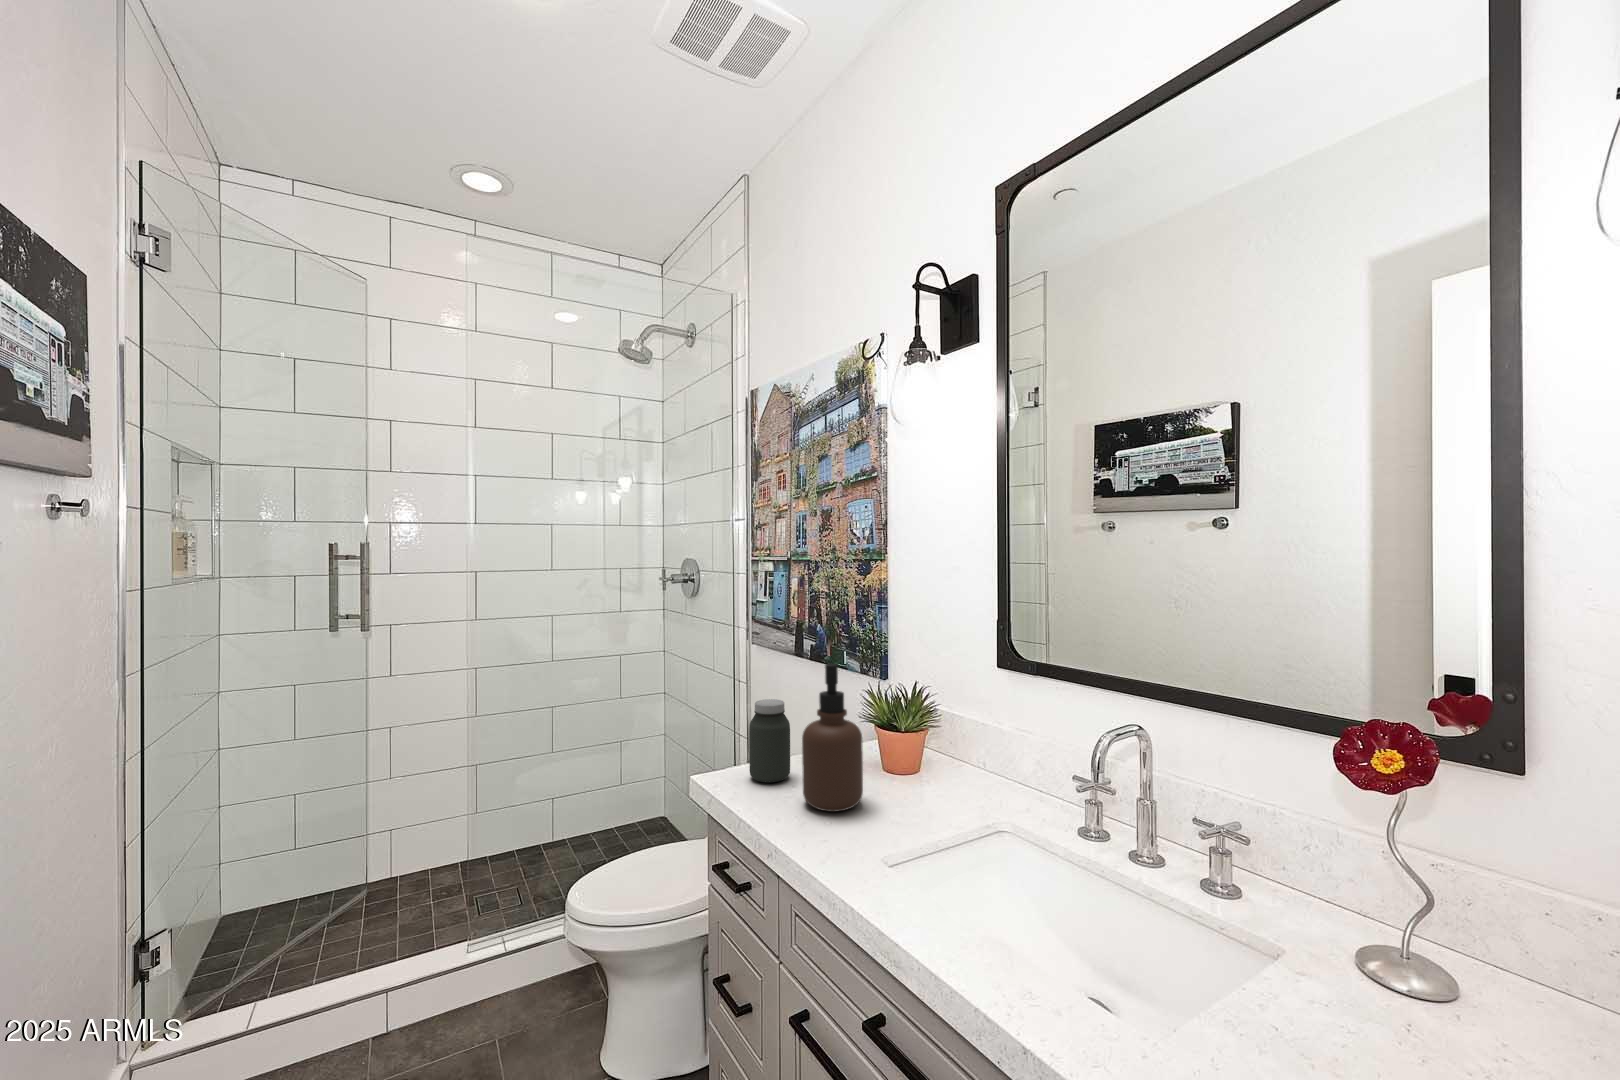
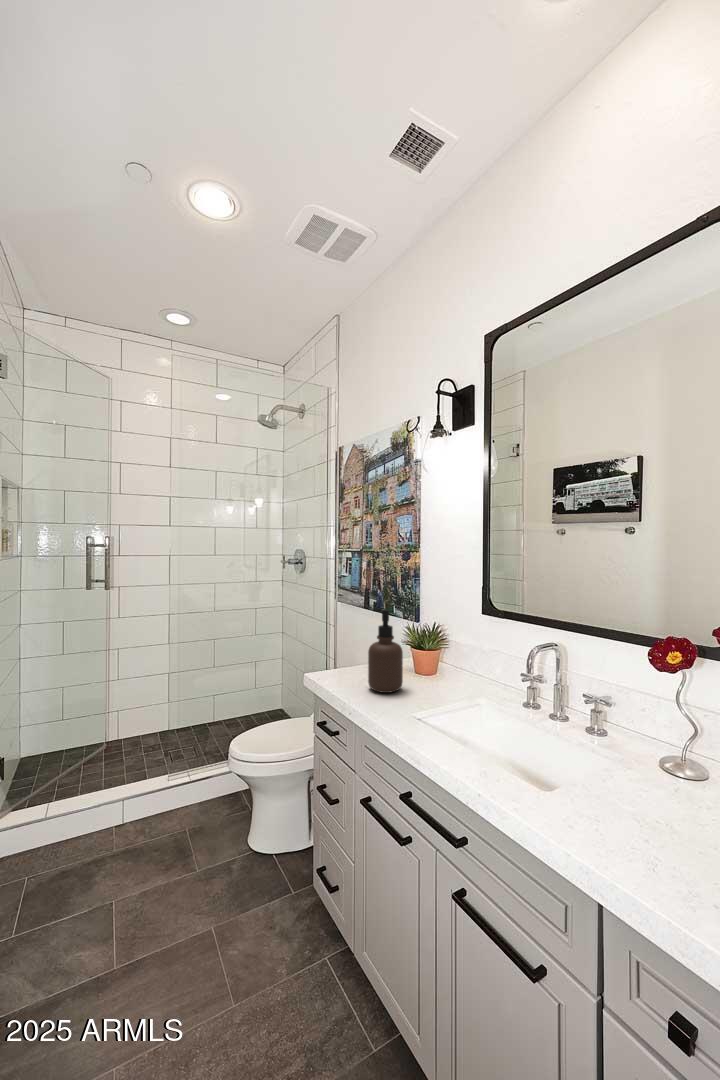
jar: present [749,699,790,782] -> none [338,631,361,678]

